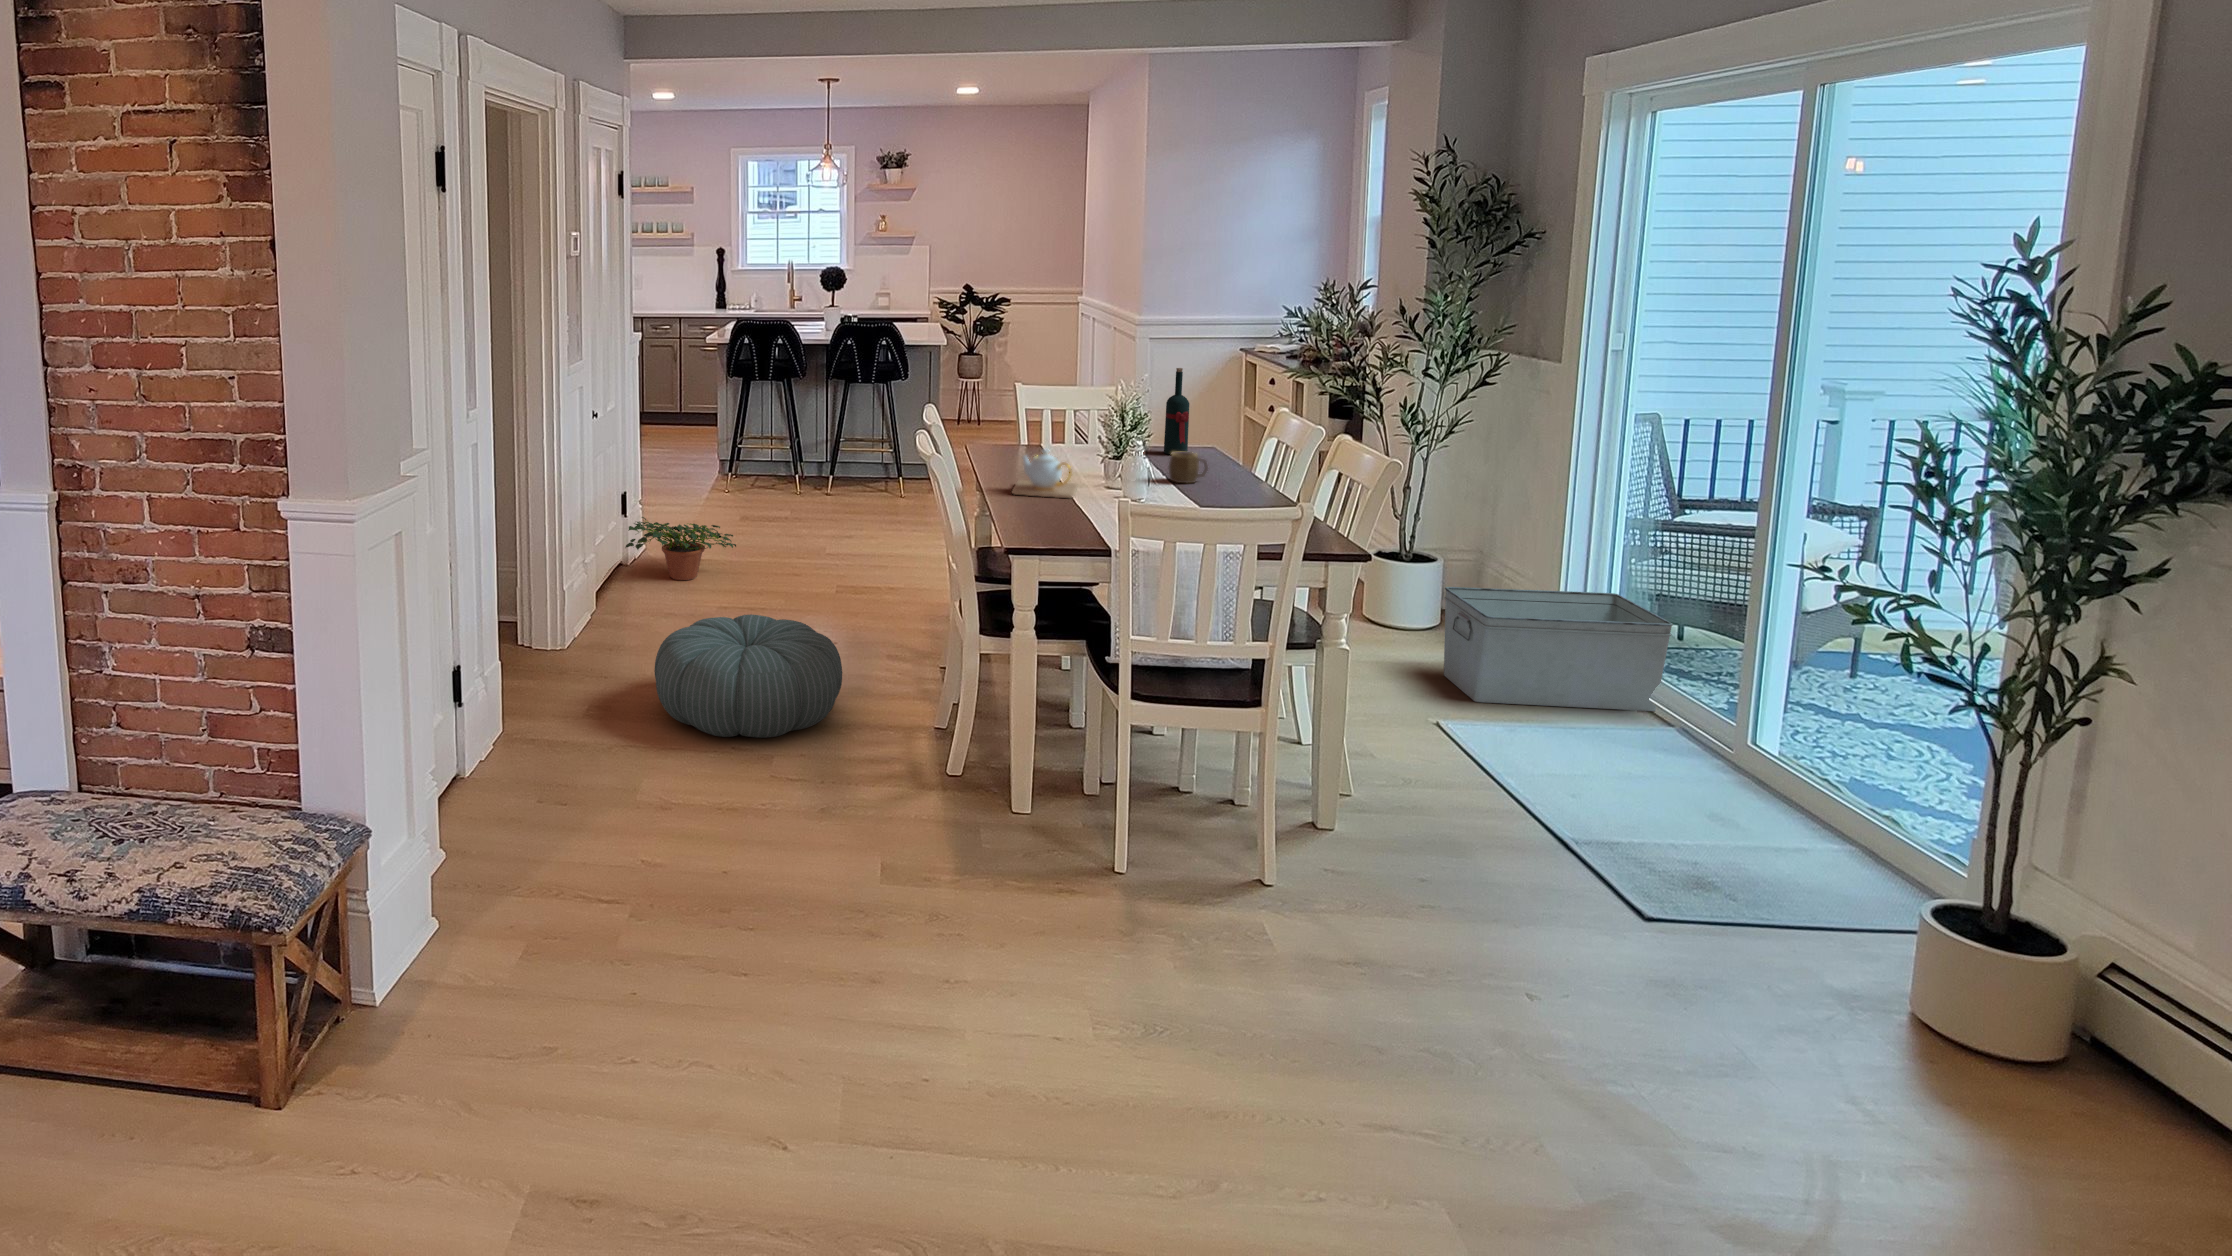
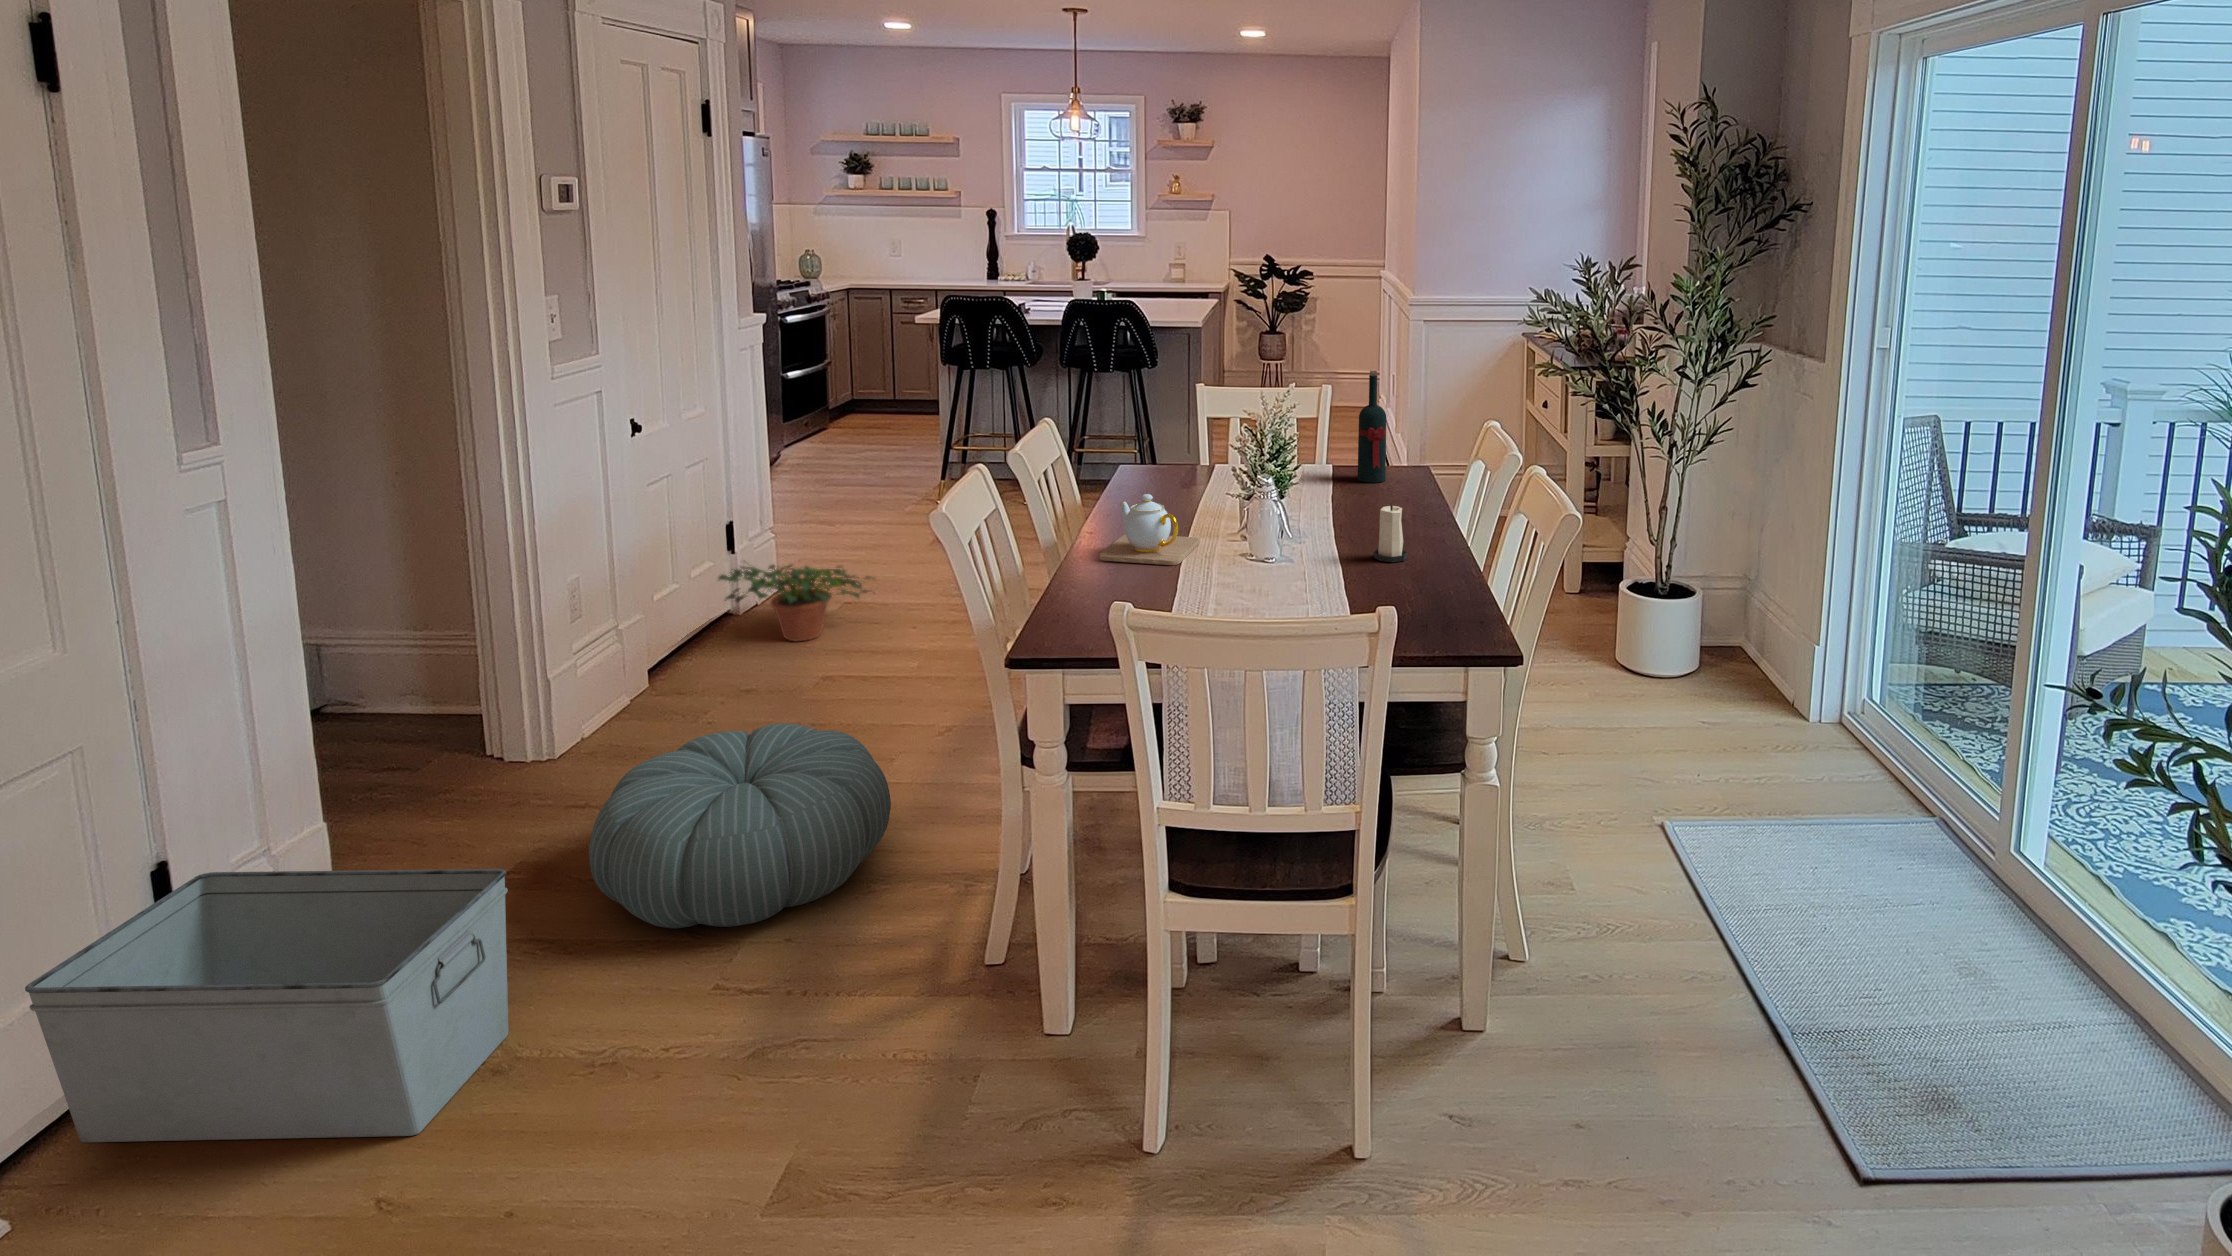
mug: present [1169,452,1208,483] -> none [1329,488,1380,532]
candle: none [1217,457,1243,501] -> present [1374,503,1408,562]
storage bin: present [1444,587,1673,711] -> present [25,869,508,1142]

